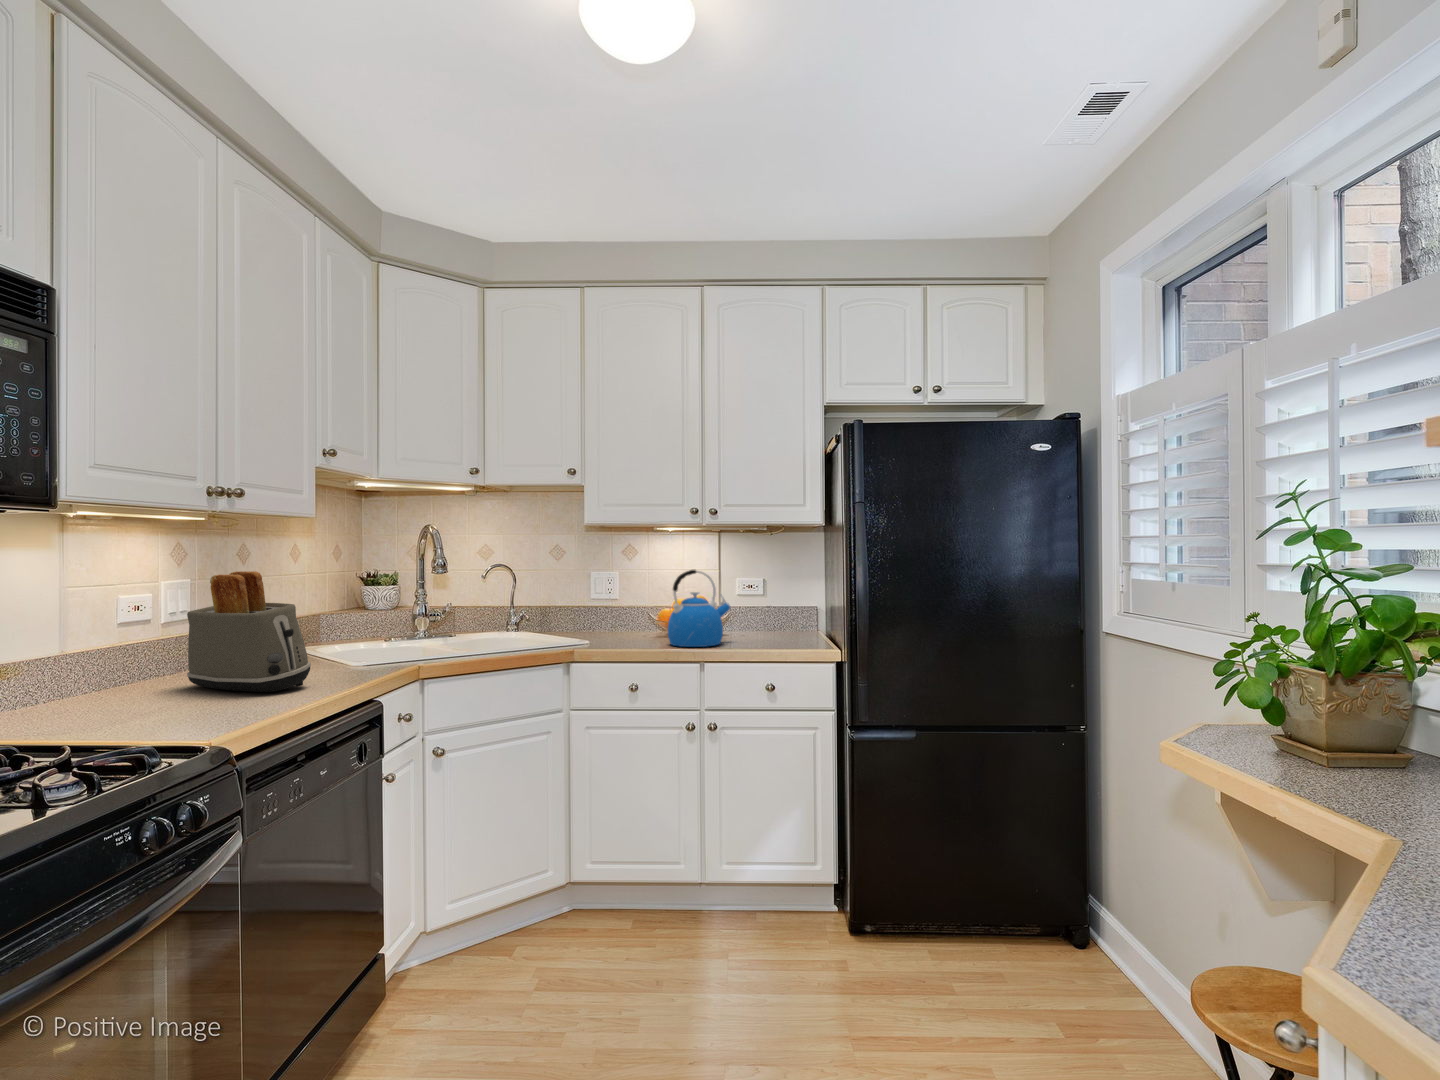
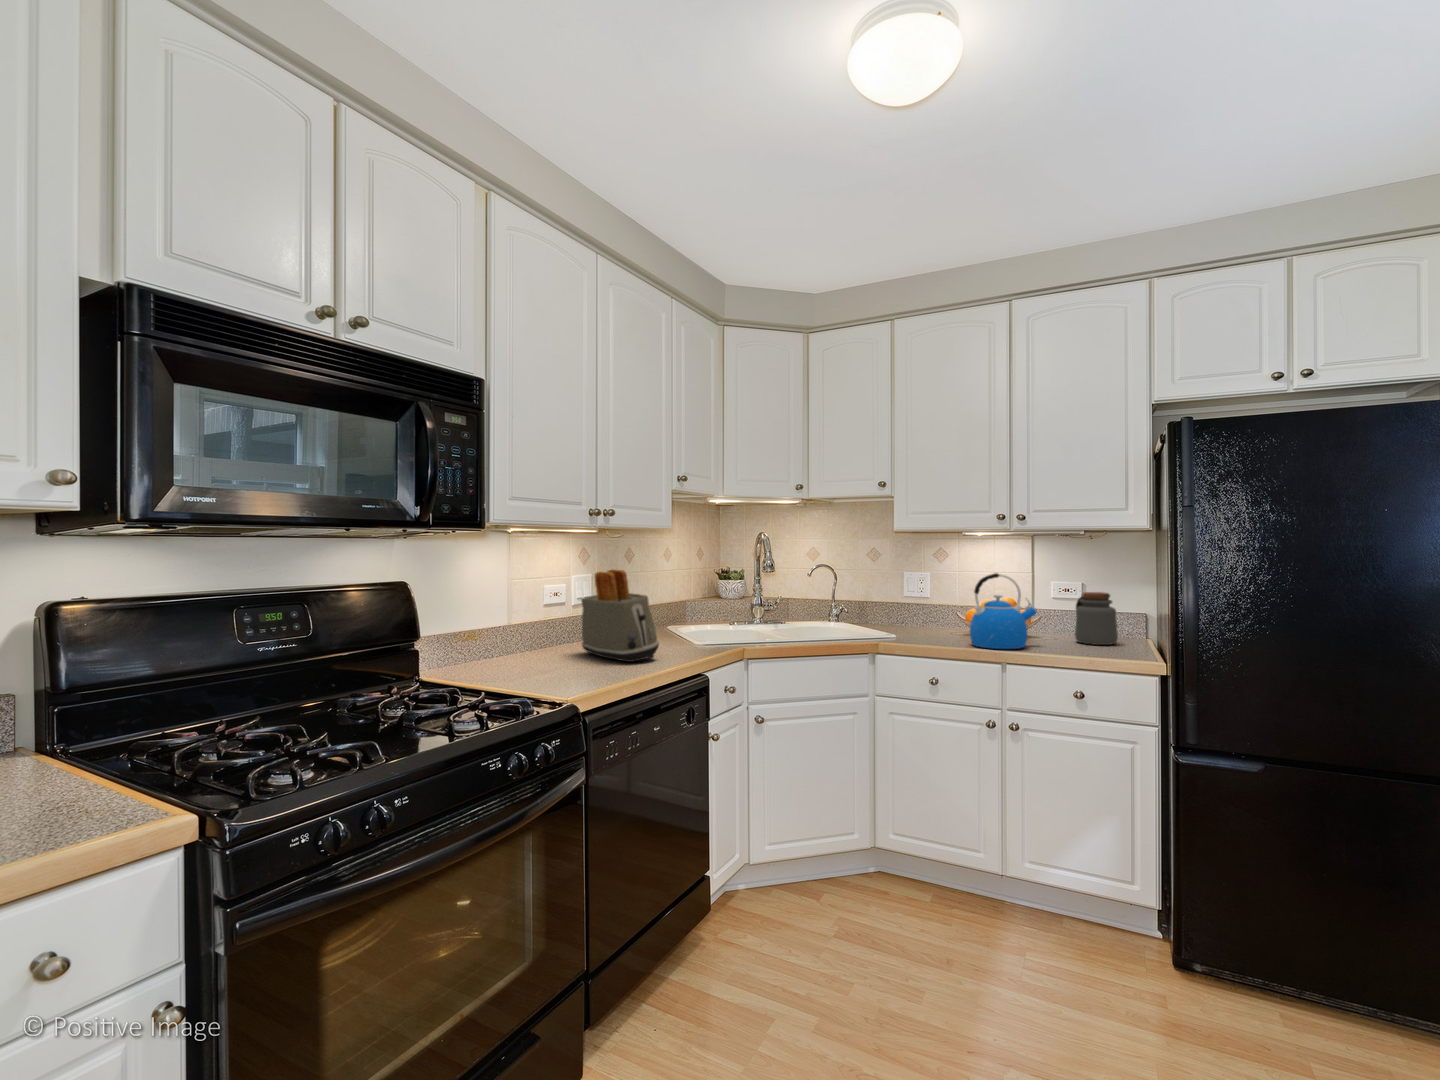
jar: none [761,587,798,637] -> present [1075,592,1118,645]

